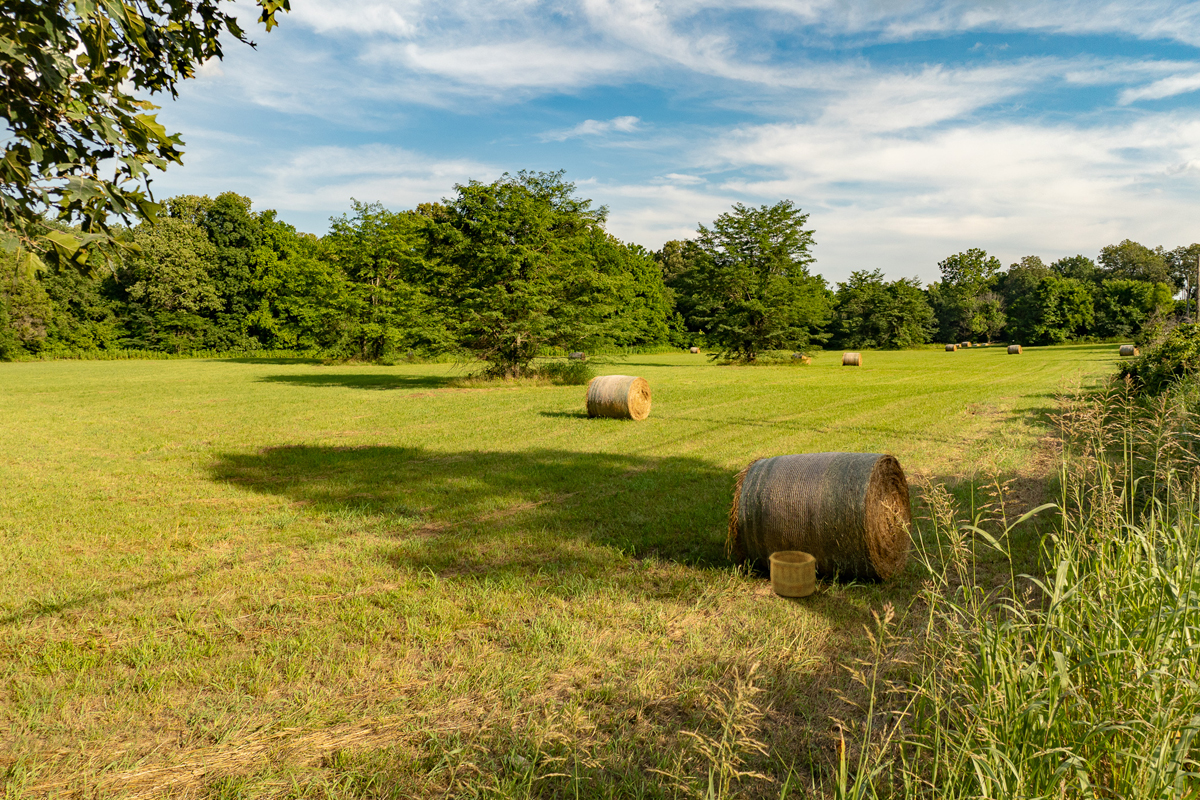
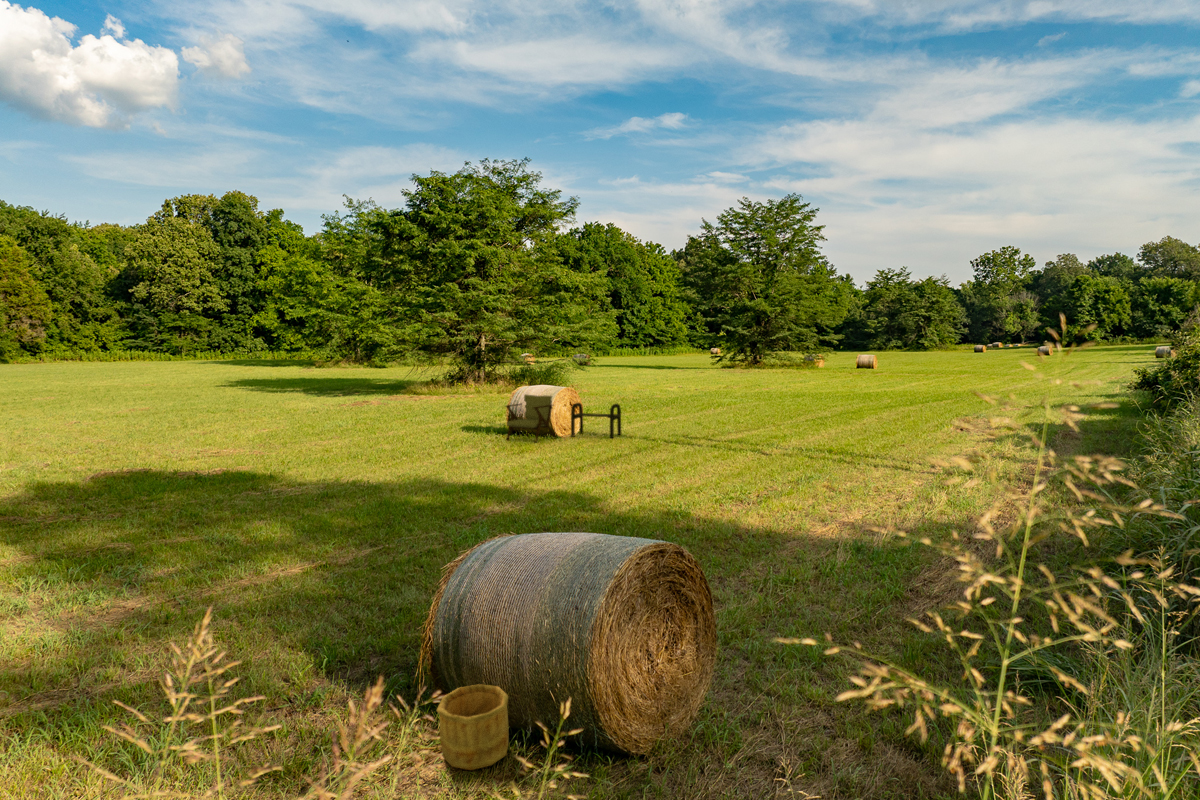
lounge chair: none [590,384,633,425] -> present [505,395,557,442]
bench: none [645,391,687,421] -> present [571,403,621,438]

